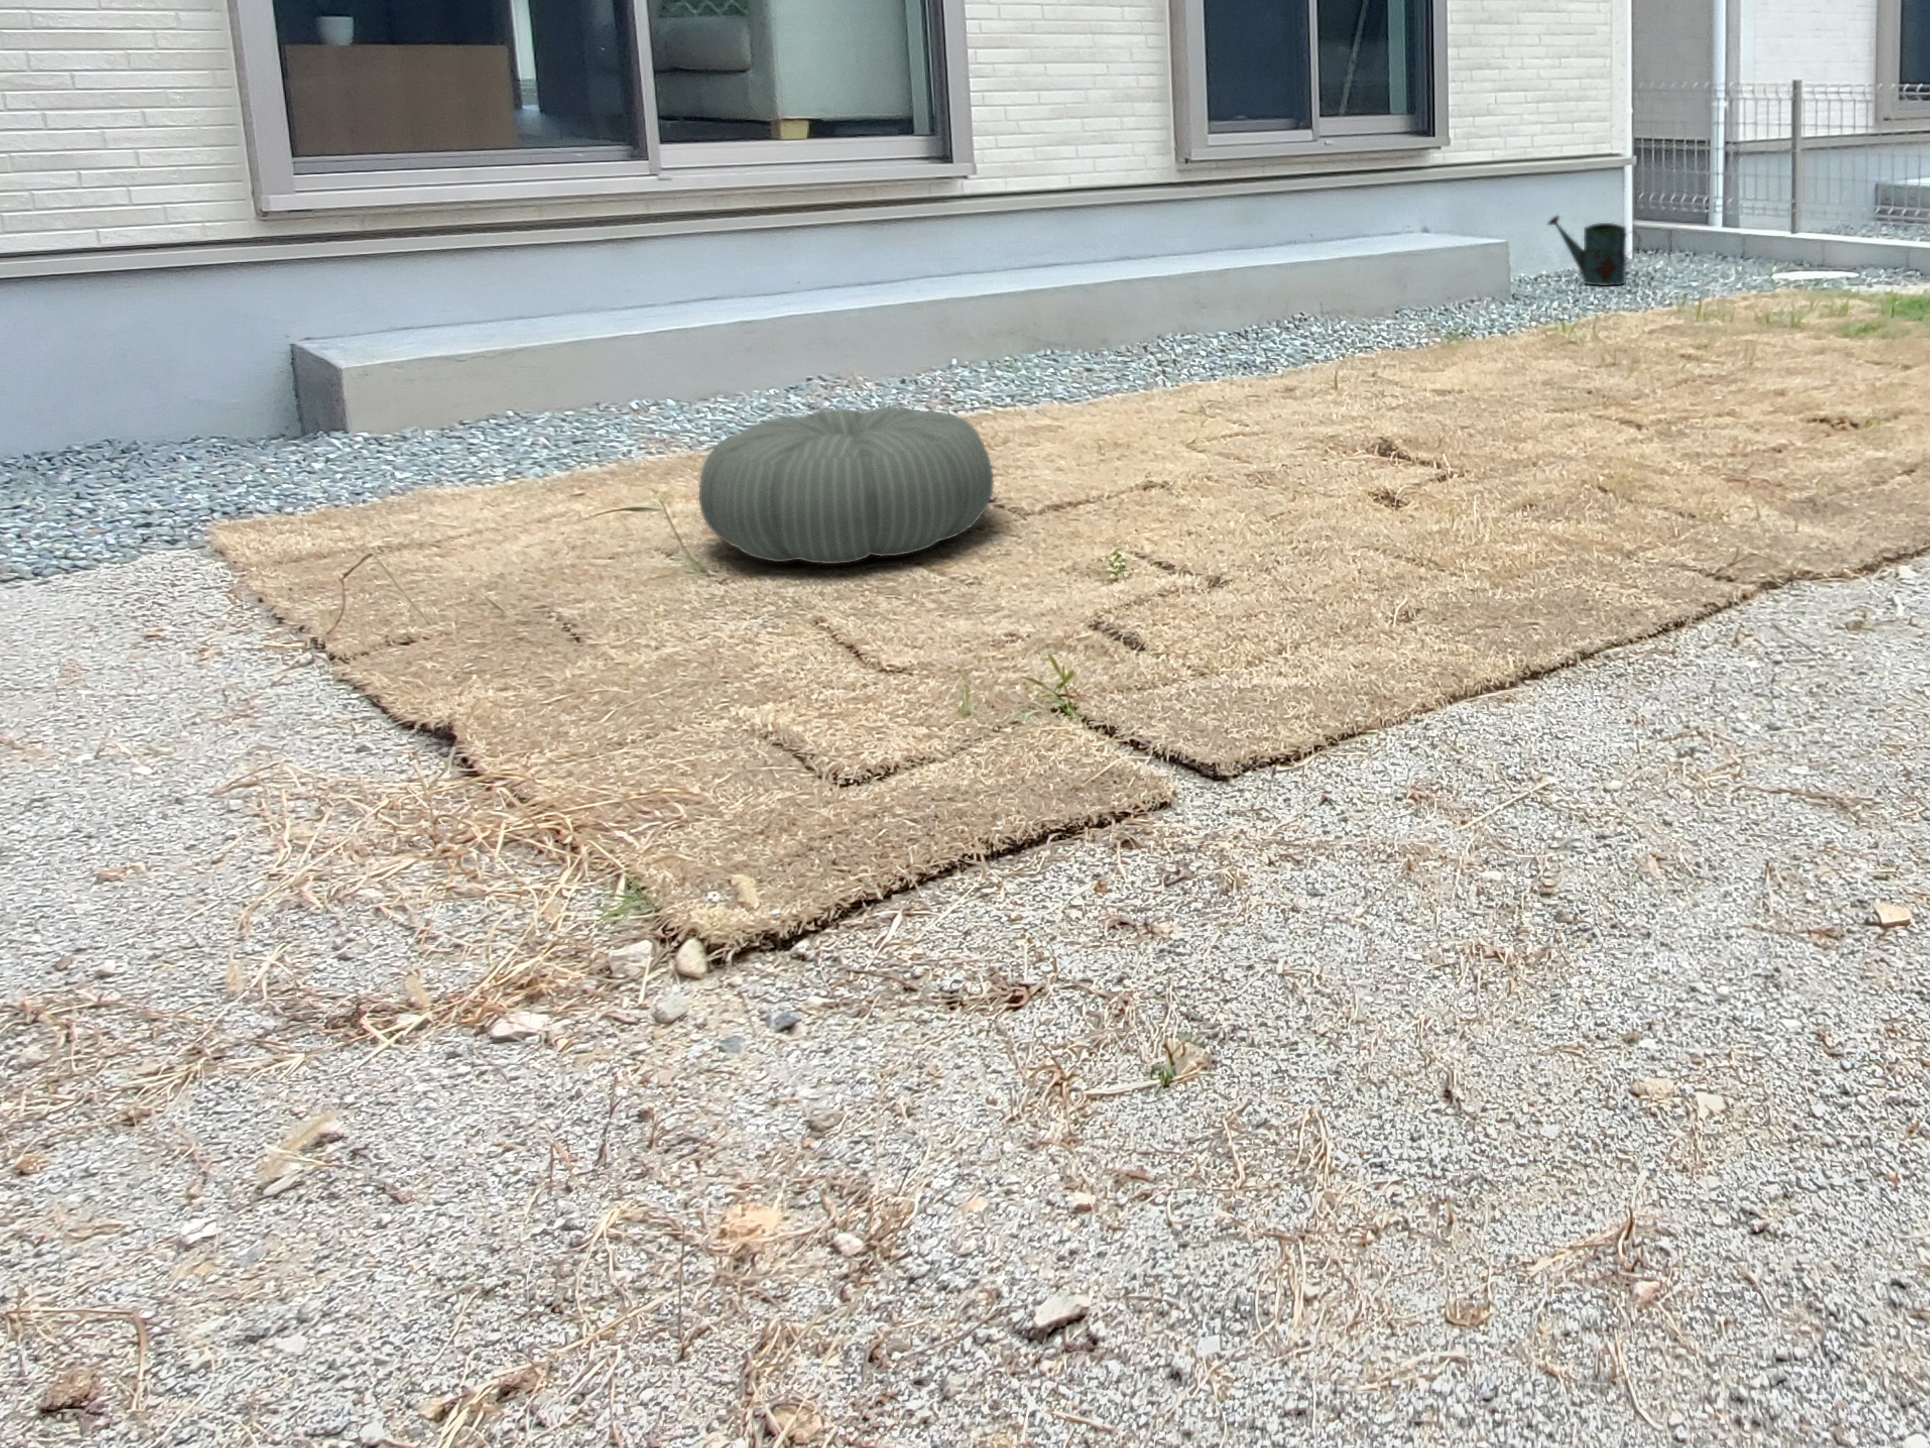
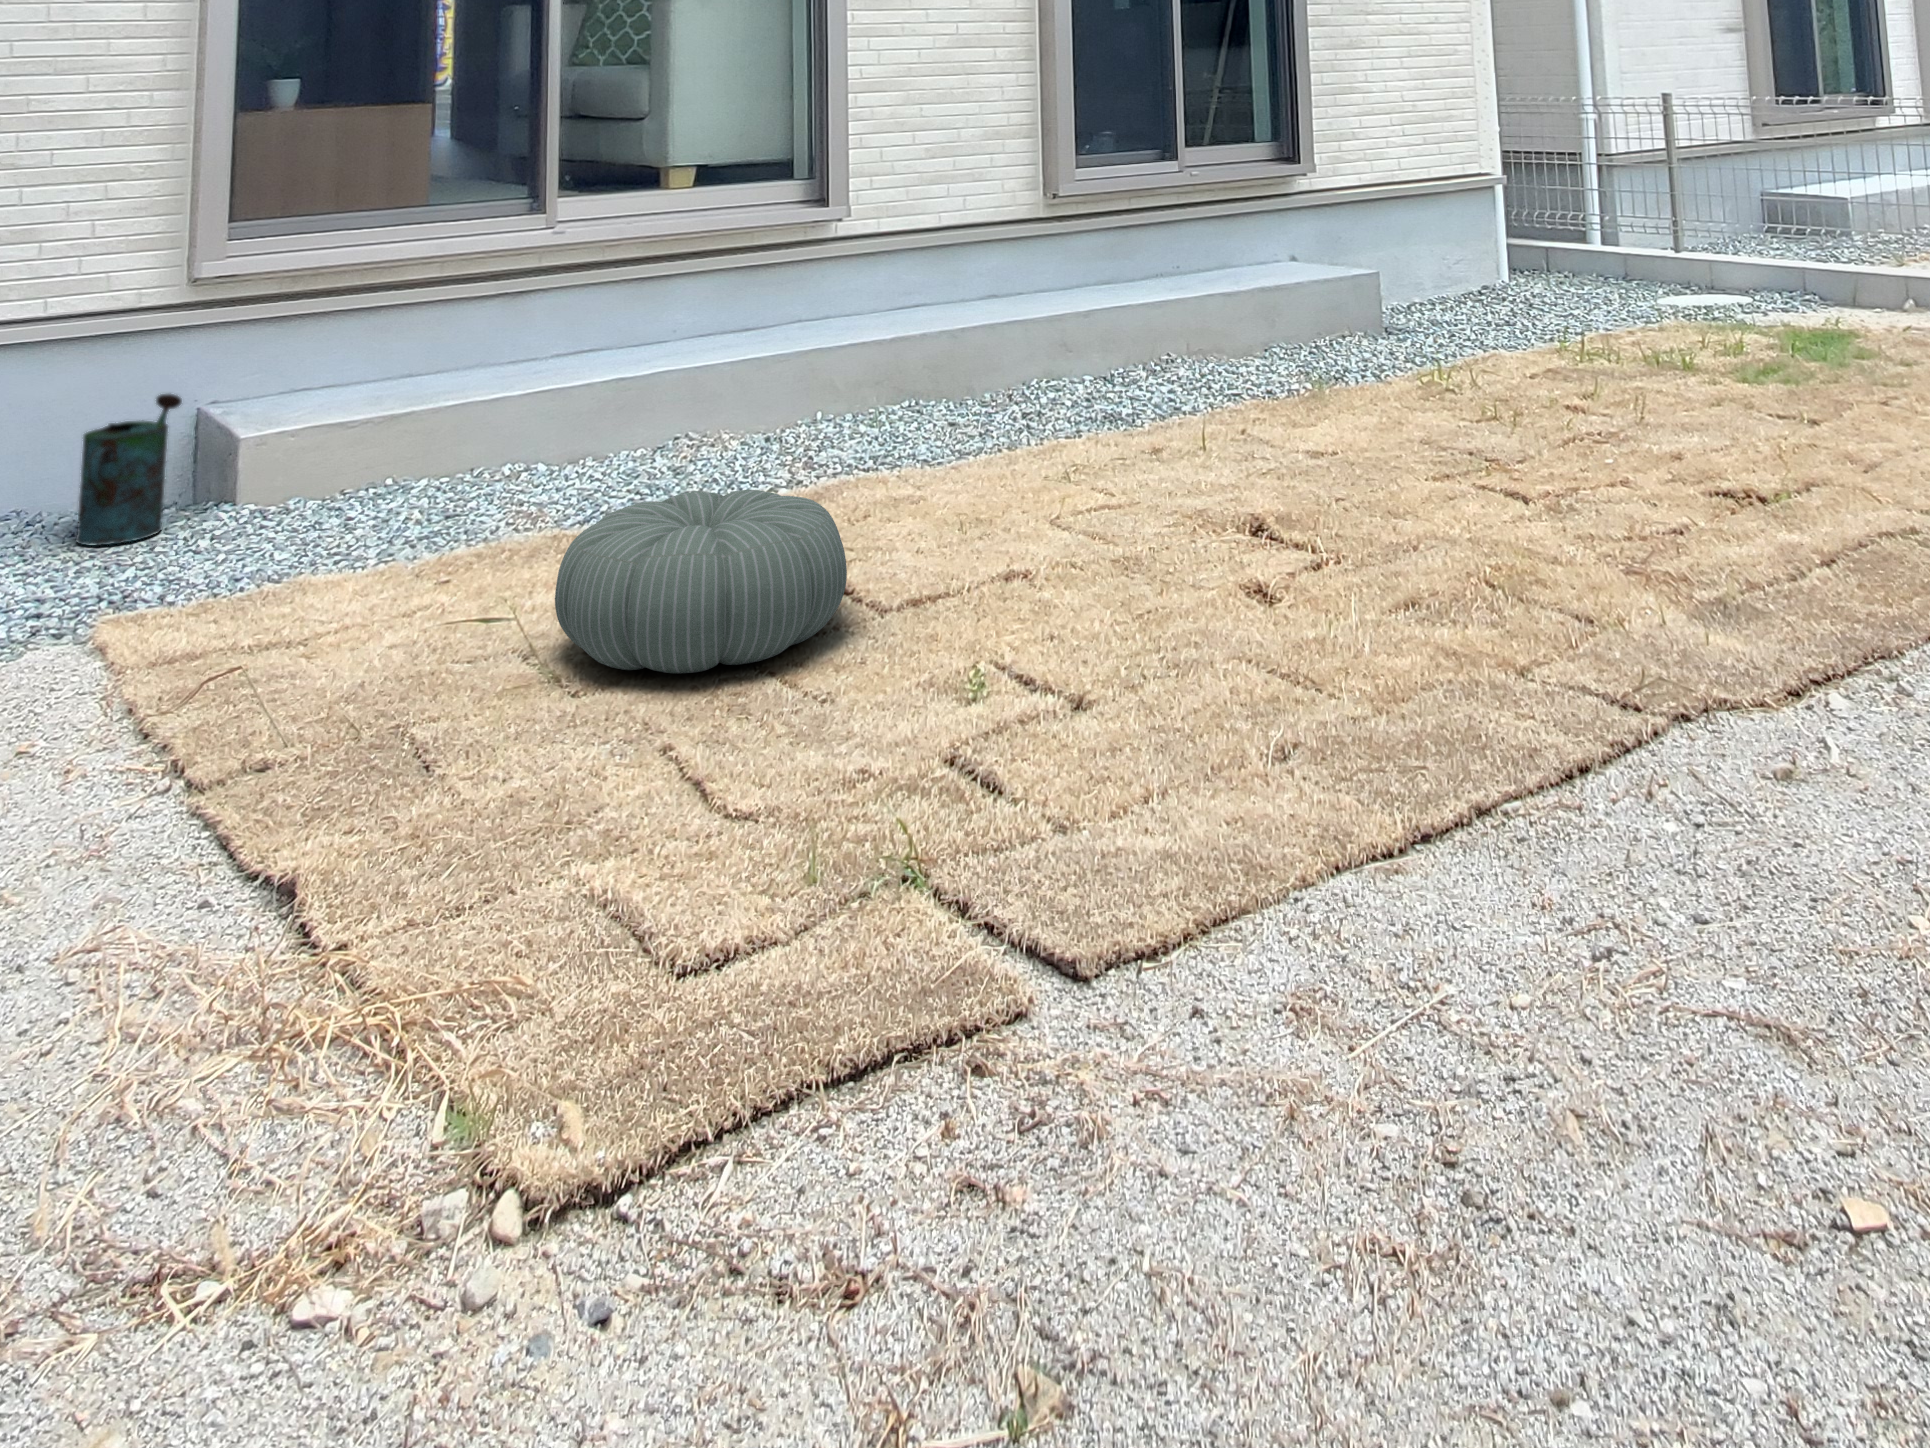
watering can: present [1548,216,1640,286] -> present [76,394,182,546]

